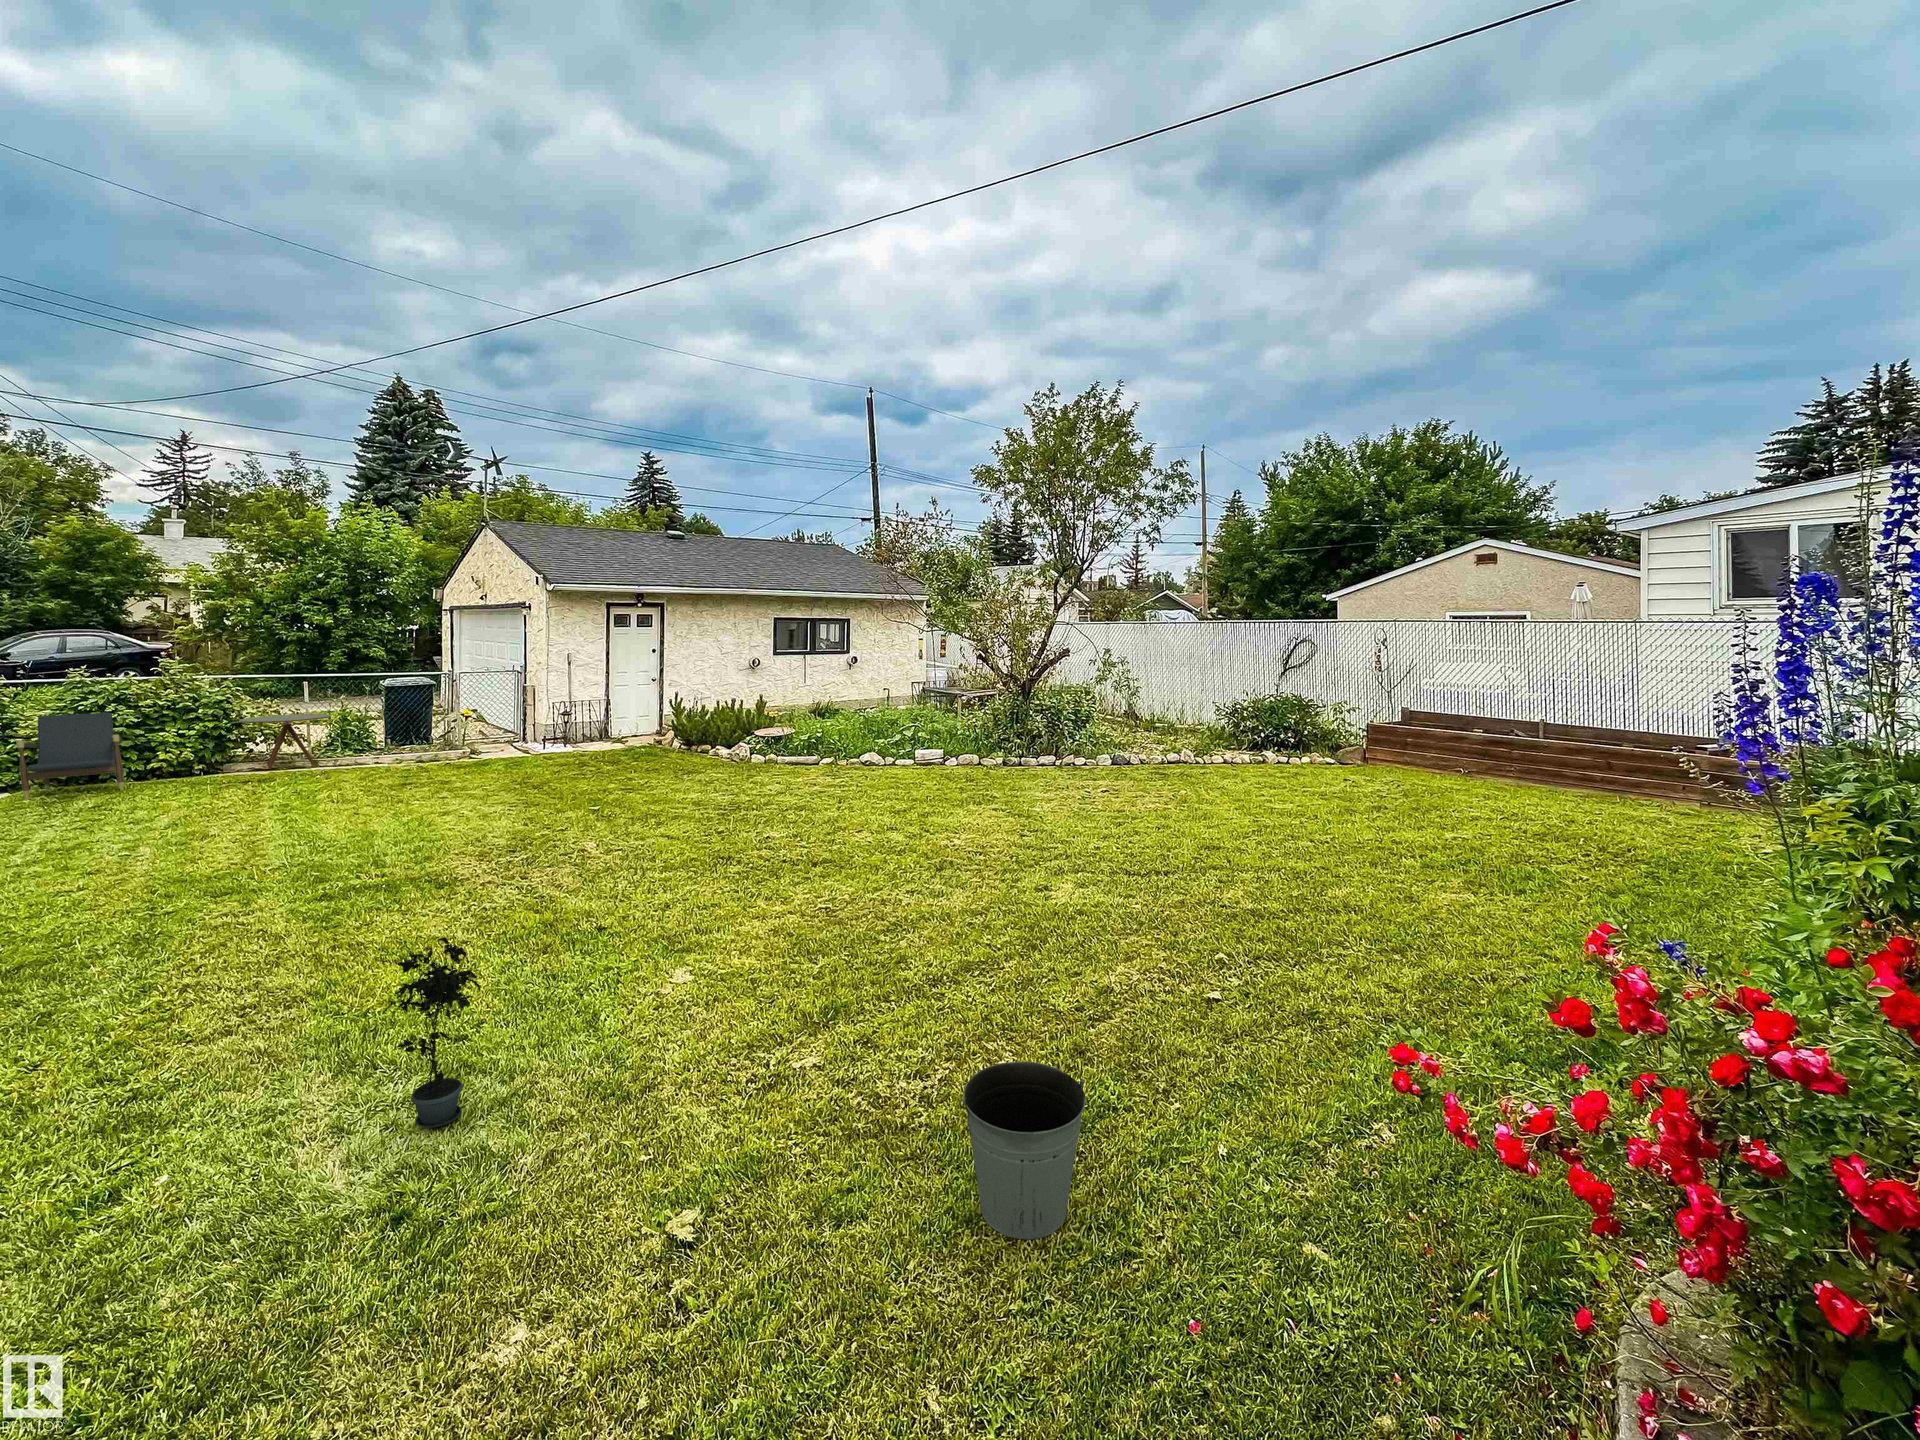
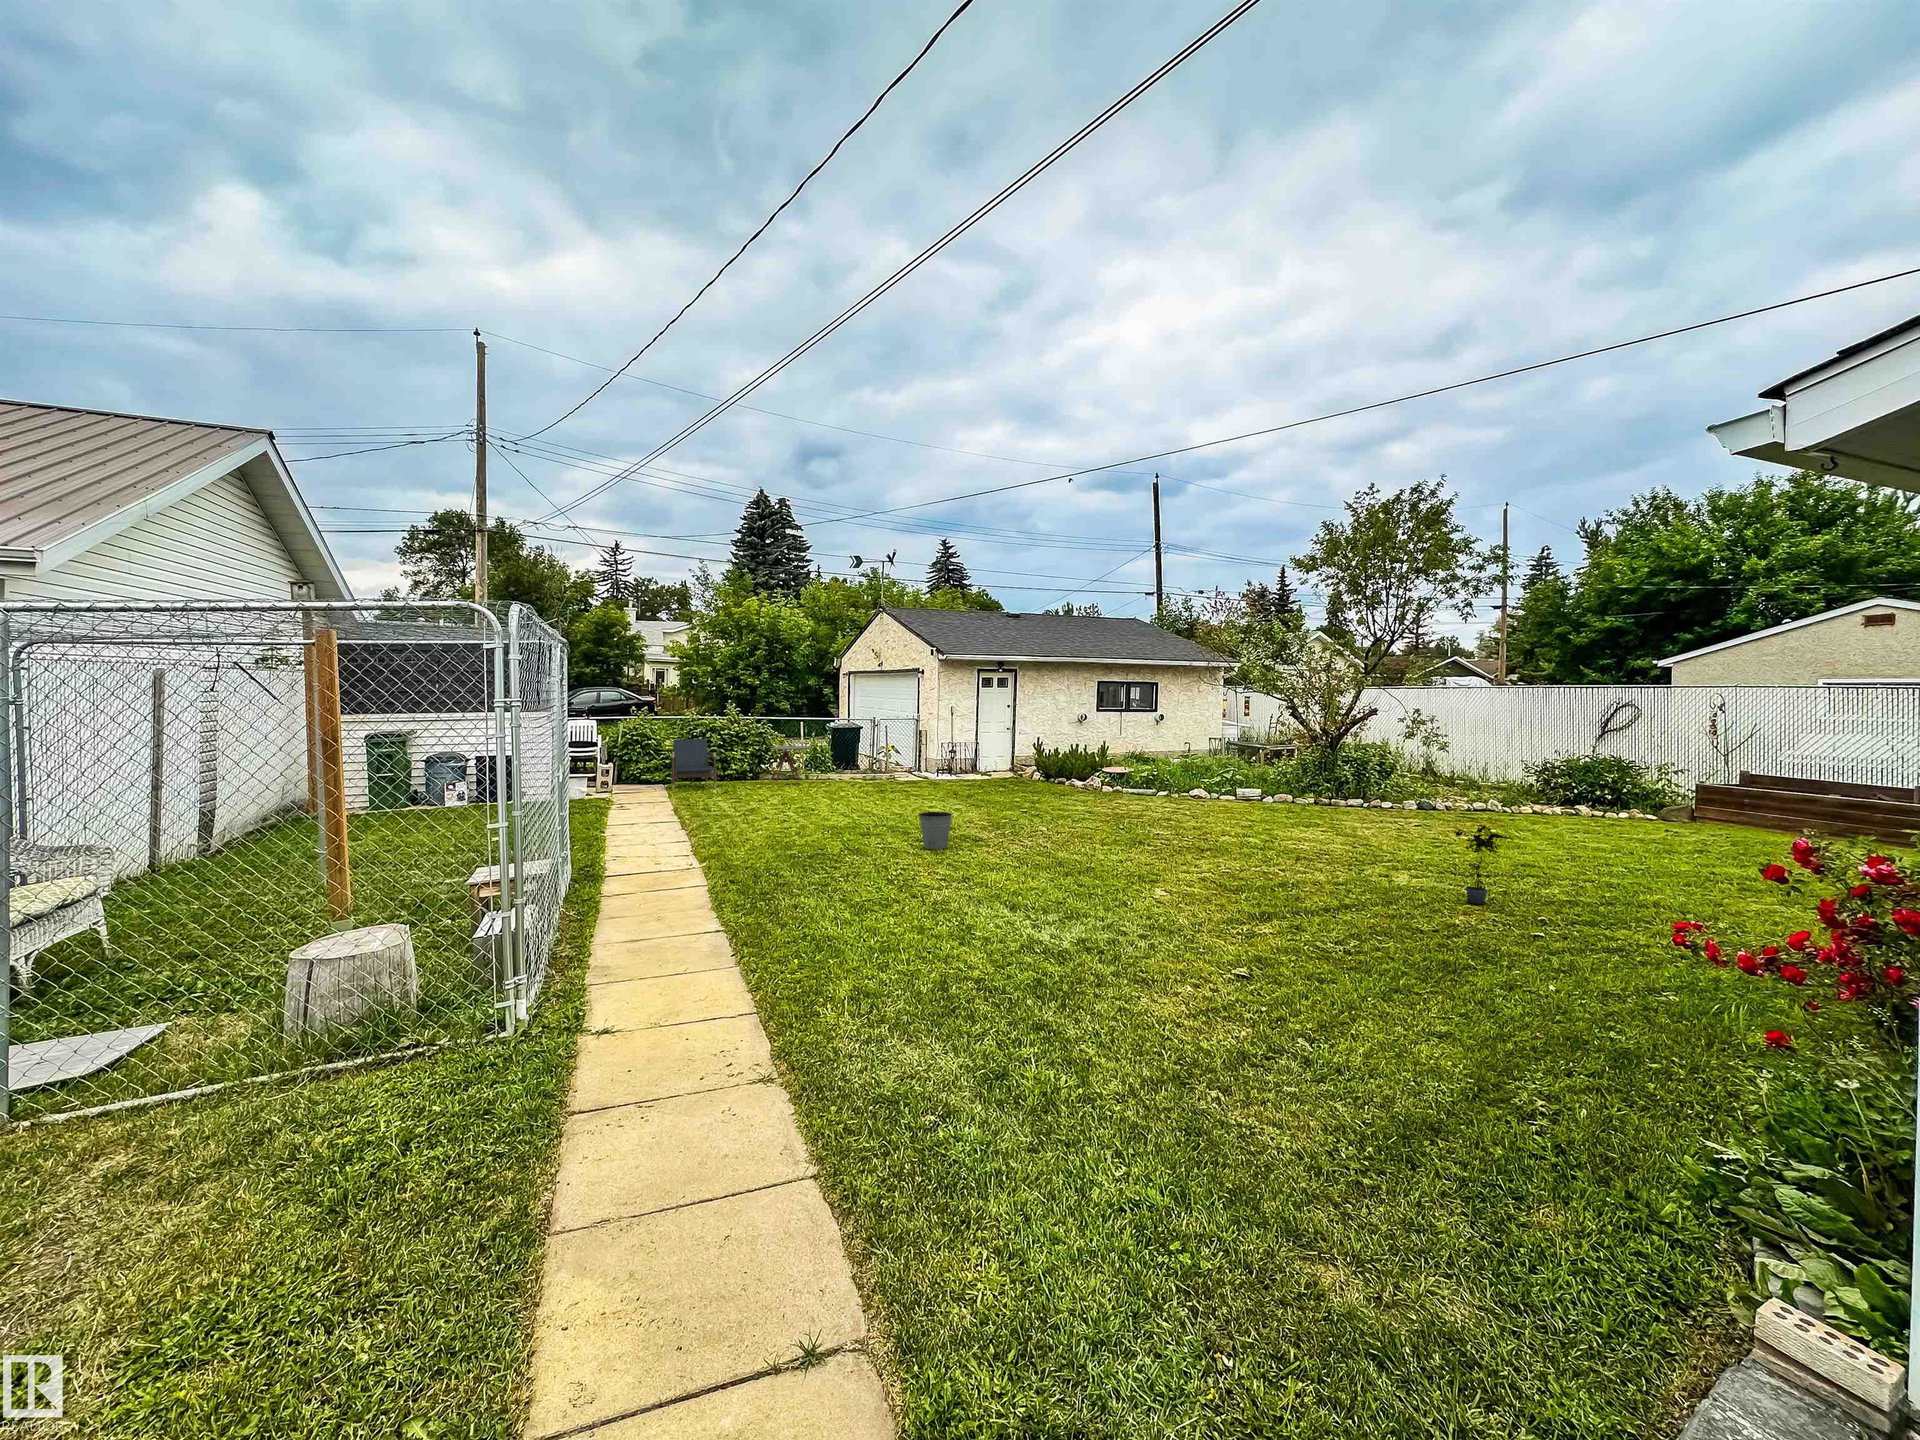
potted plant: present [384,937,480,1128] -> present [1454,822,1513,904]
bucket: present [959,1062,1086,1240] -> present [918,812,953,849]

